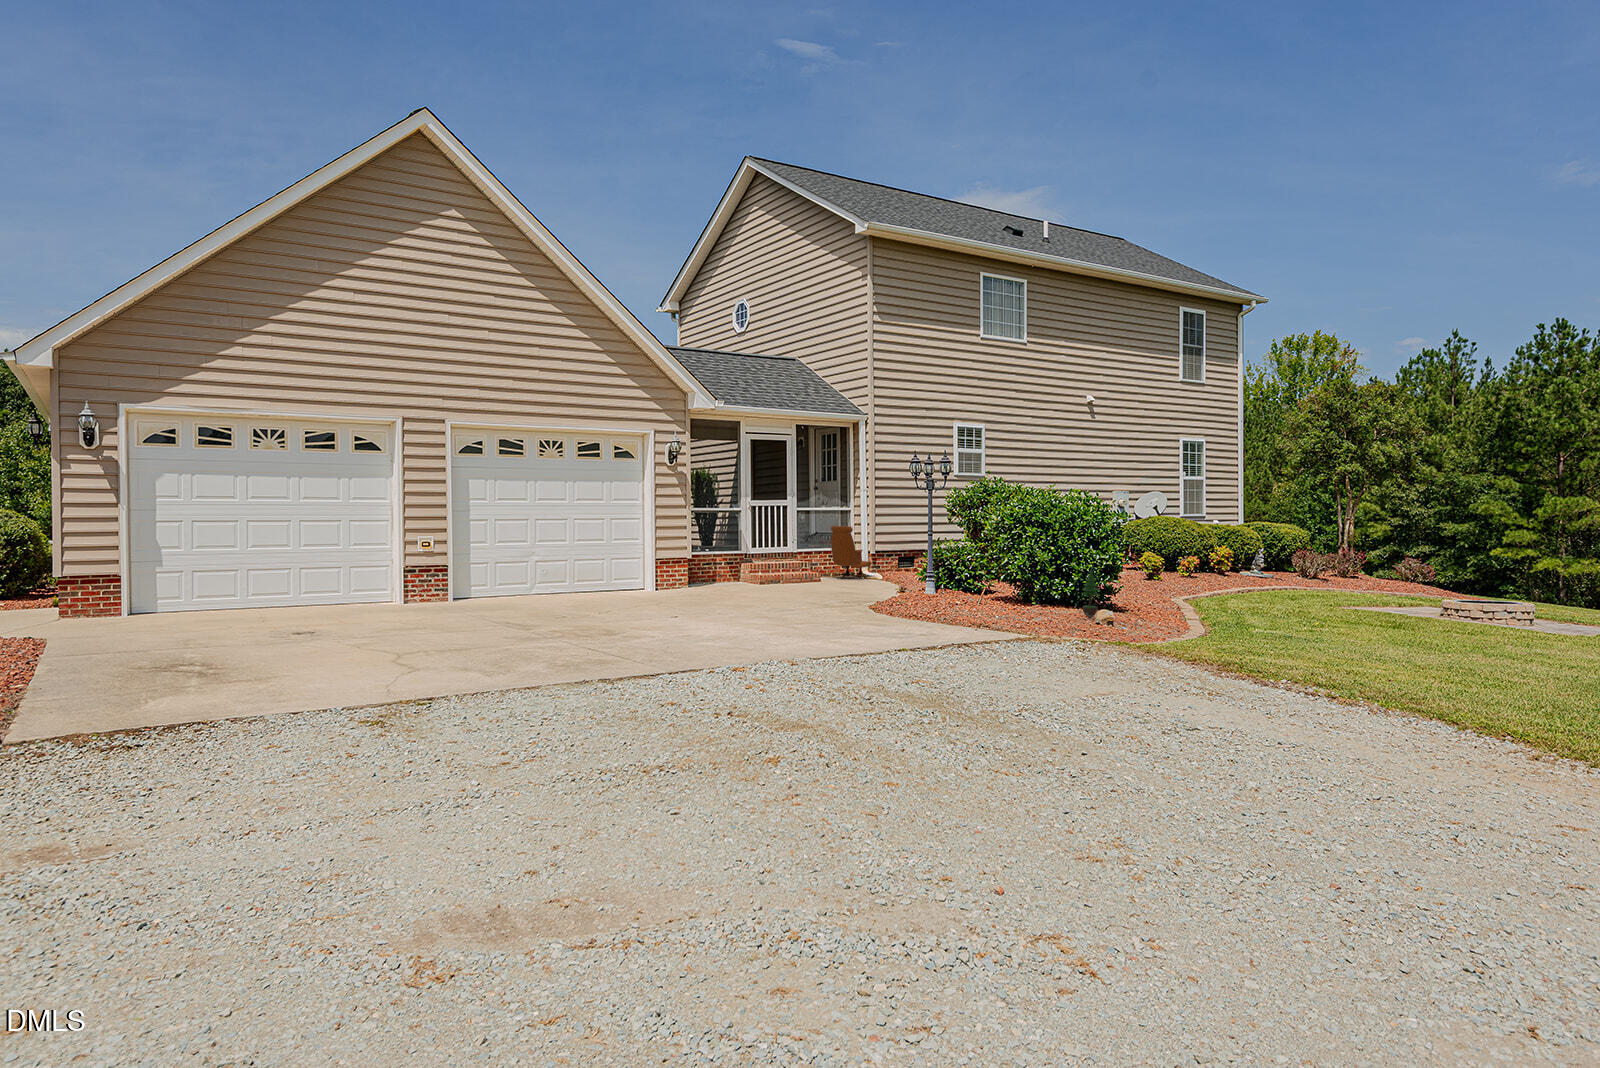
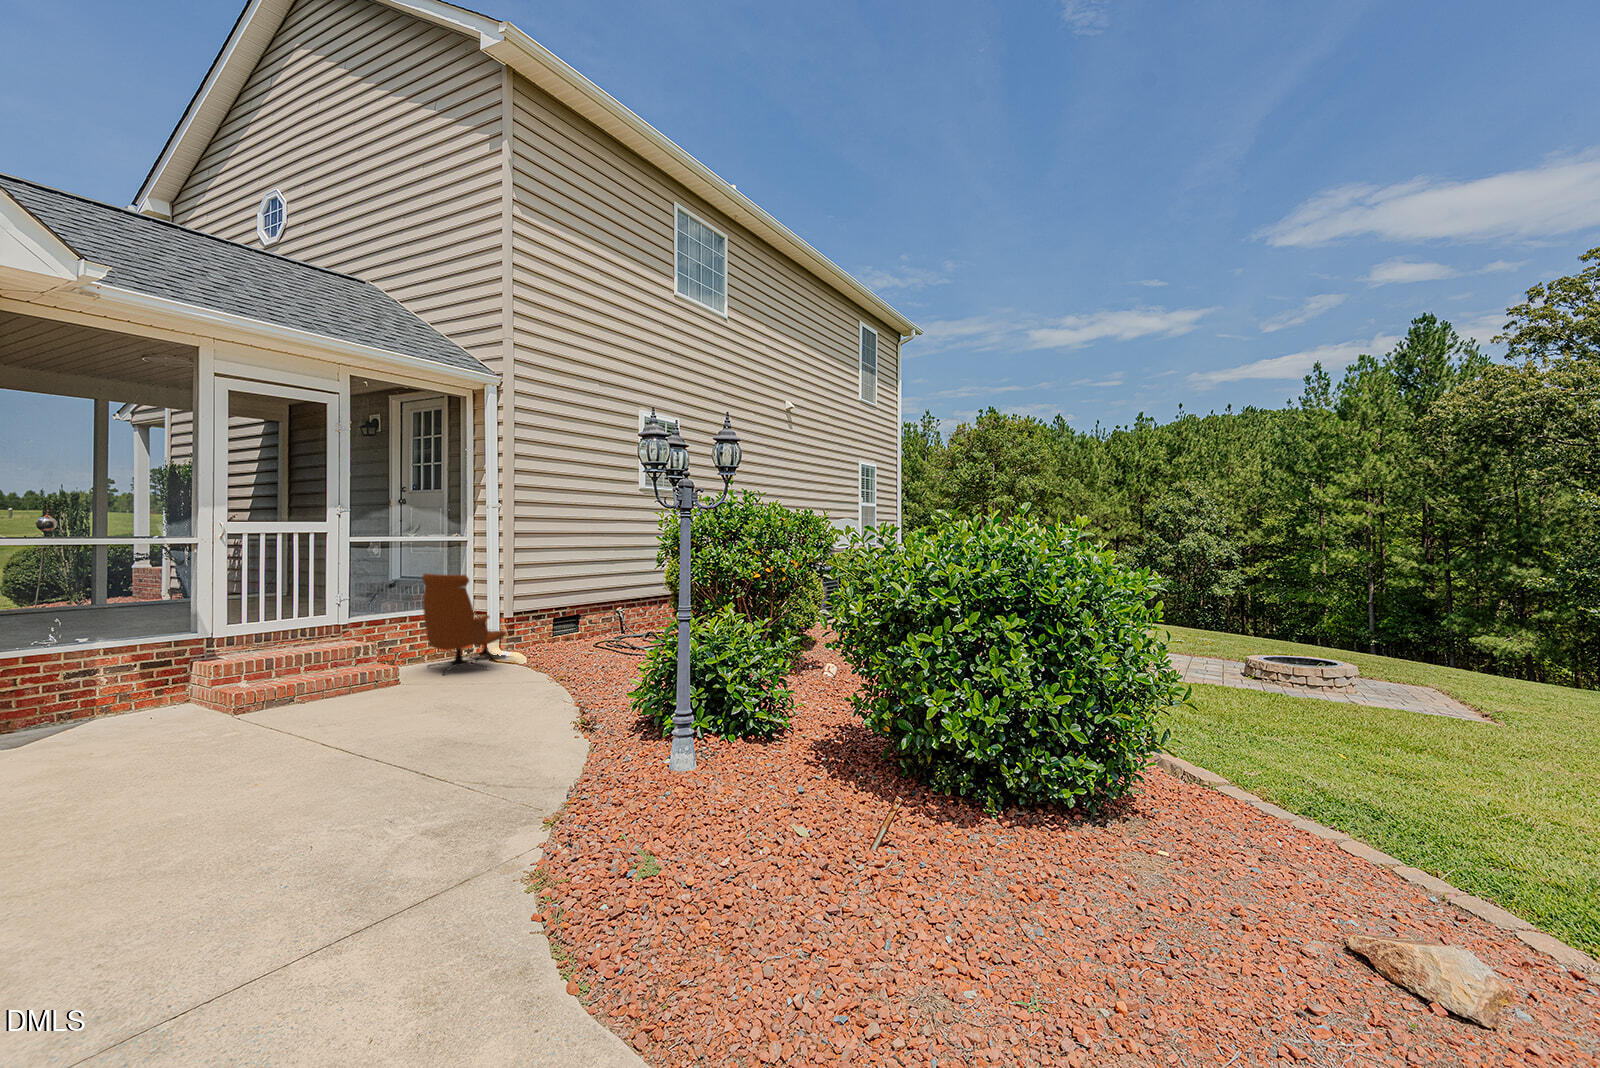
potted tree: present [1082,569,1099,618] -> none [1109,716,1161,845]

